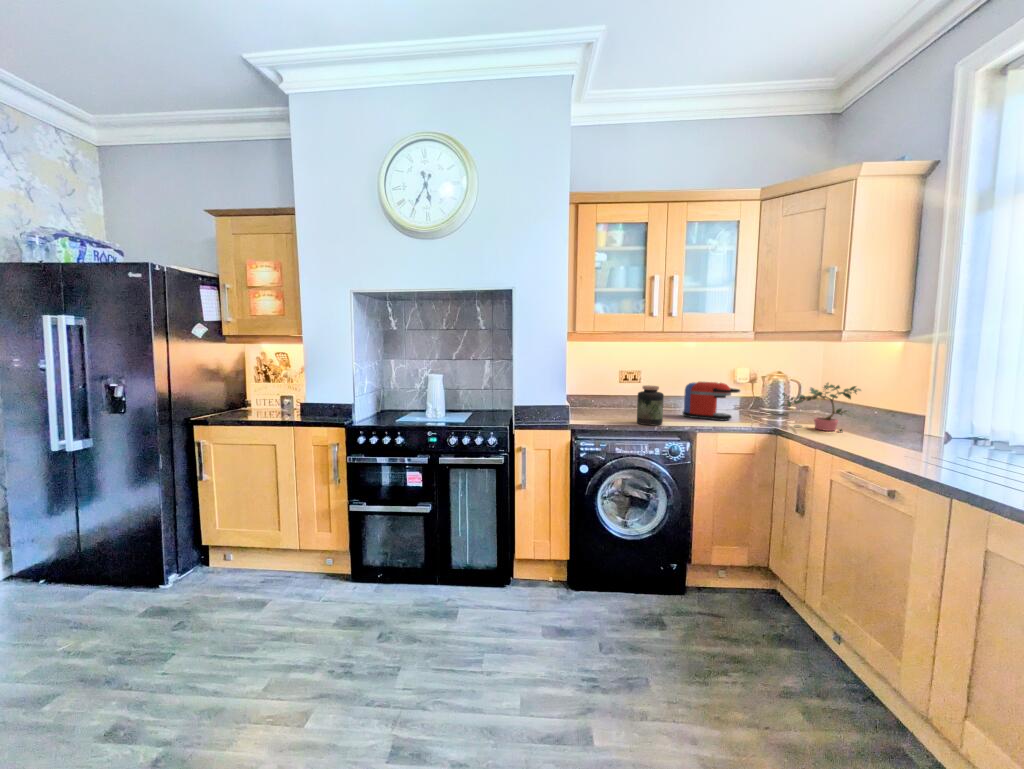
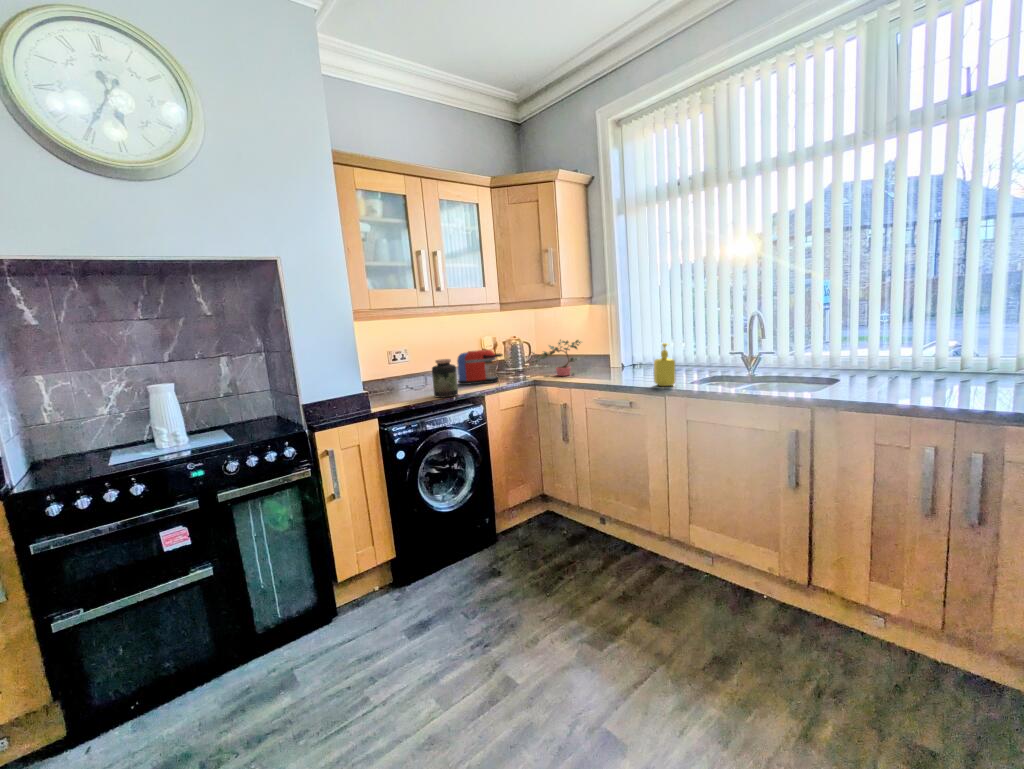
soap dispenser: none [937,409,982,478] -> present [654,343,676,386]

